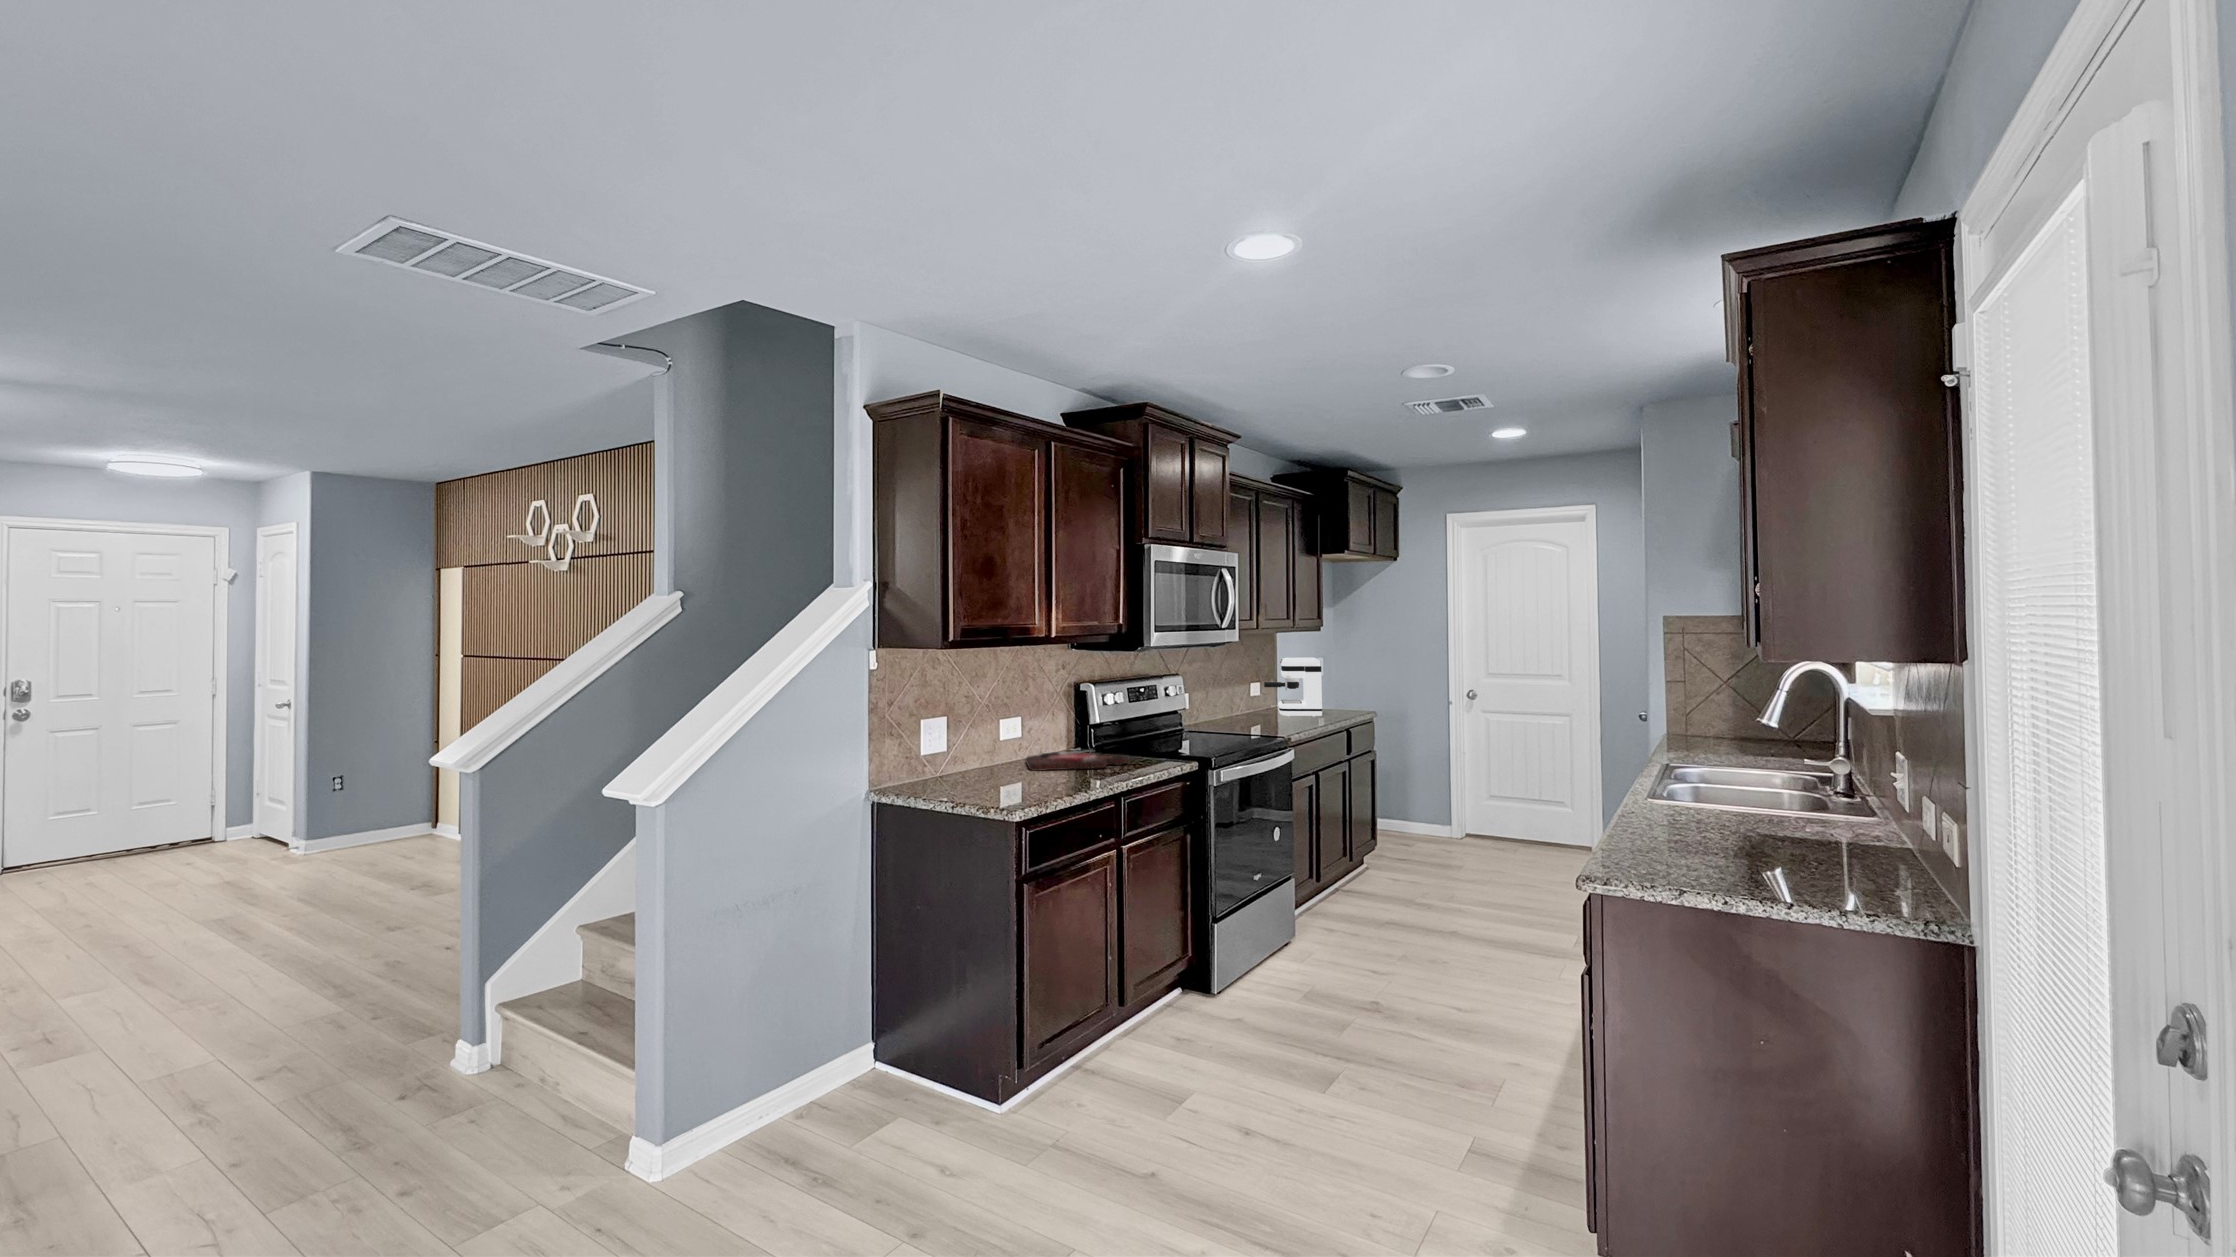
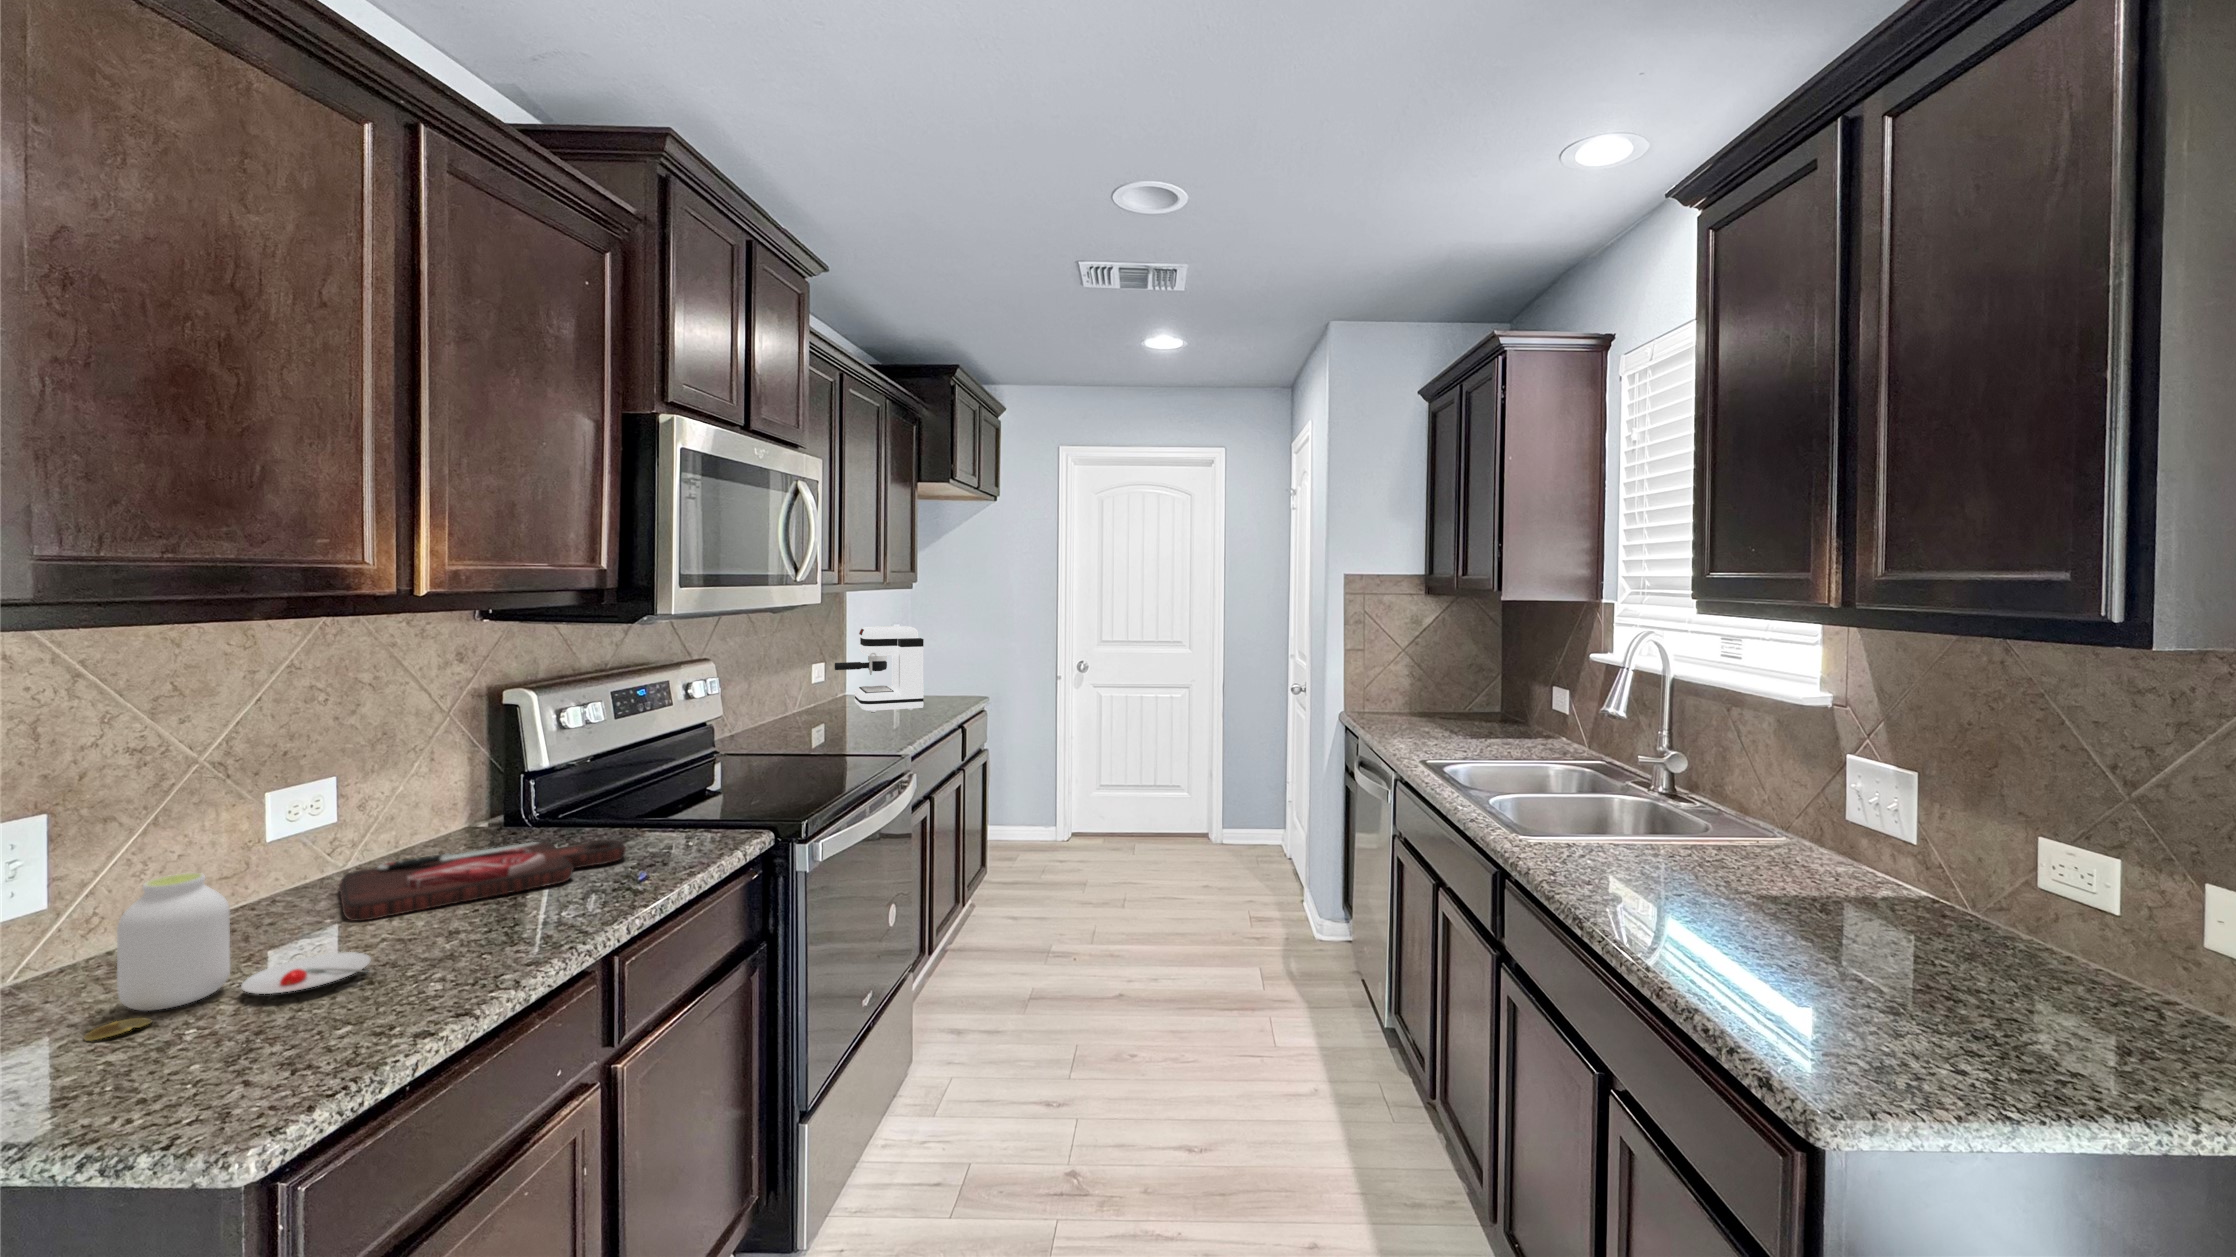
jar: none [969,737,1040,786] -> present [83,873,371,1041]

